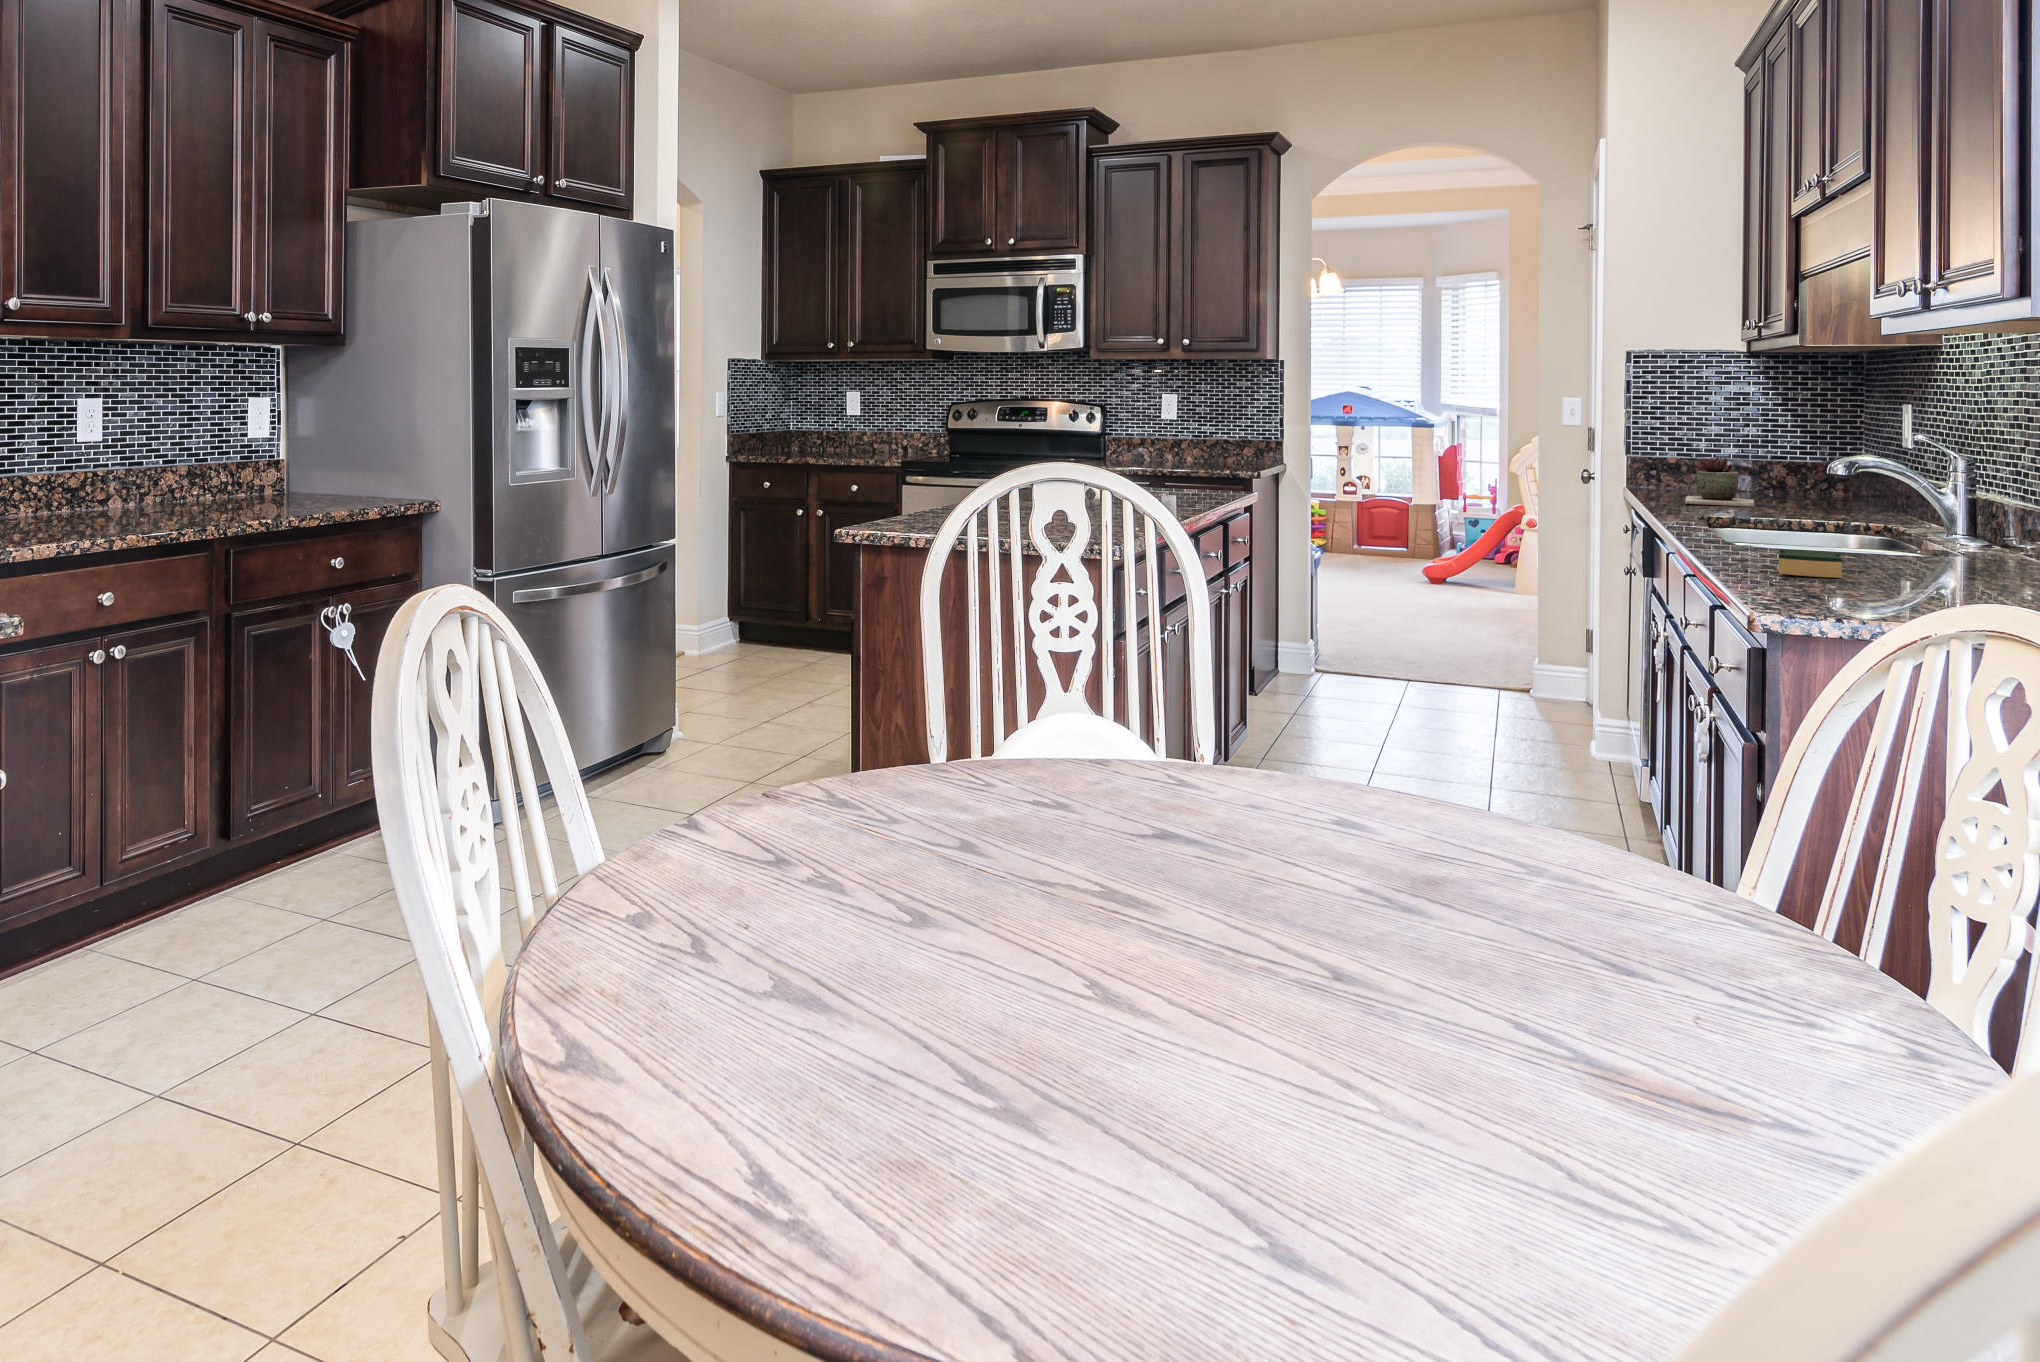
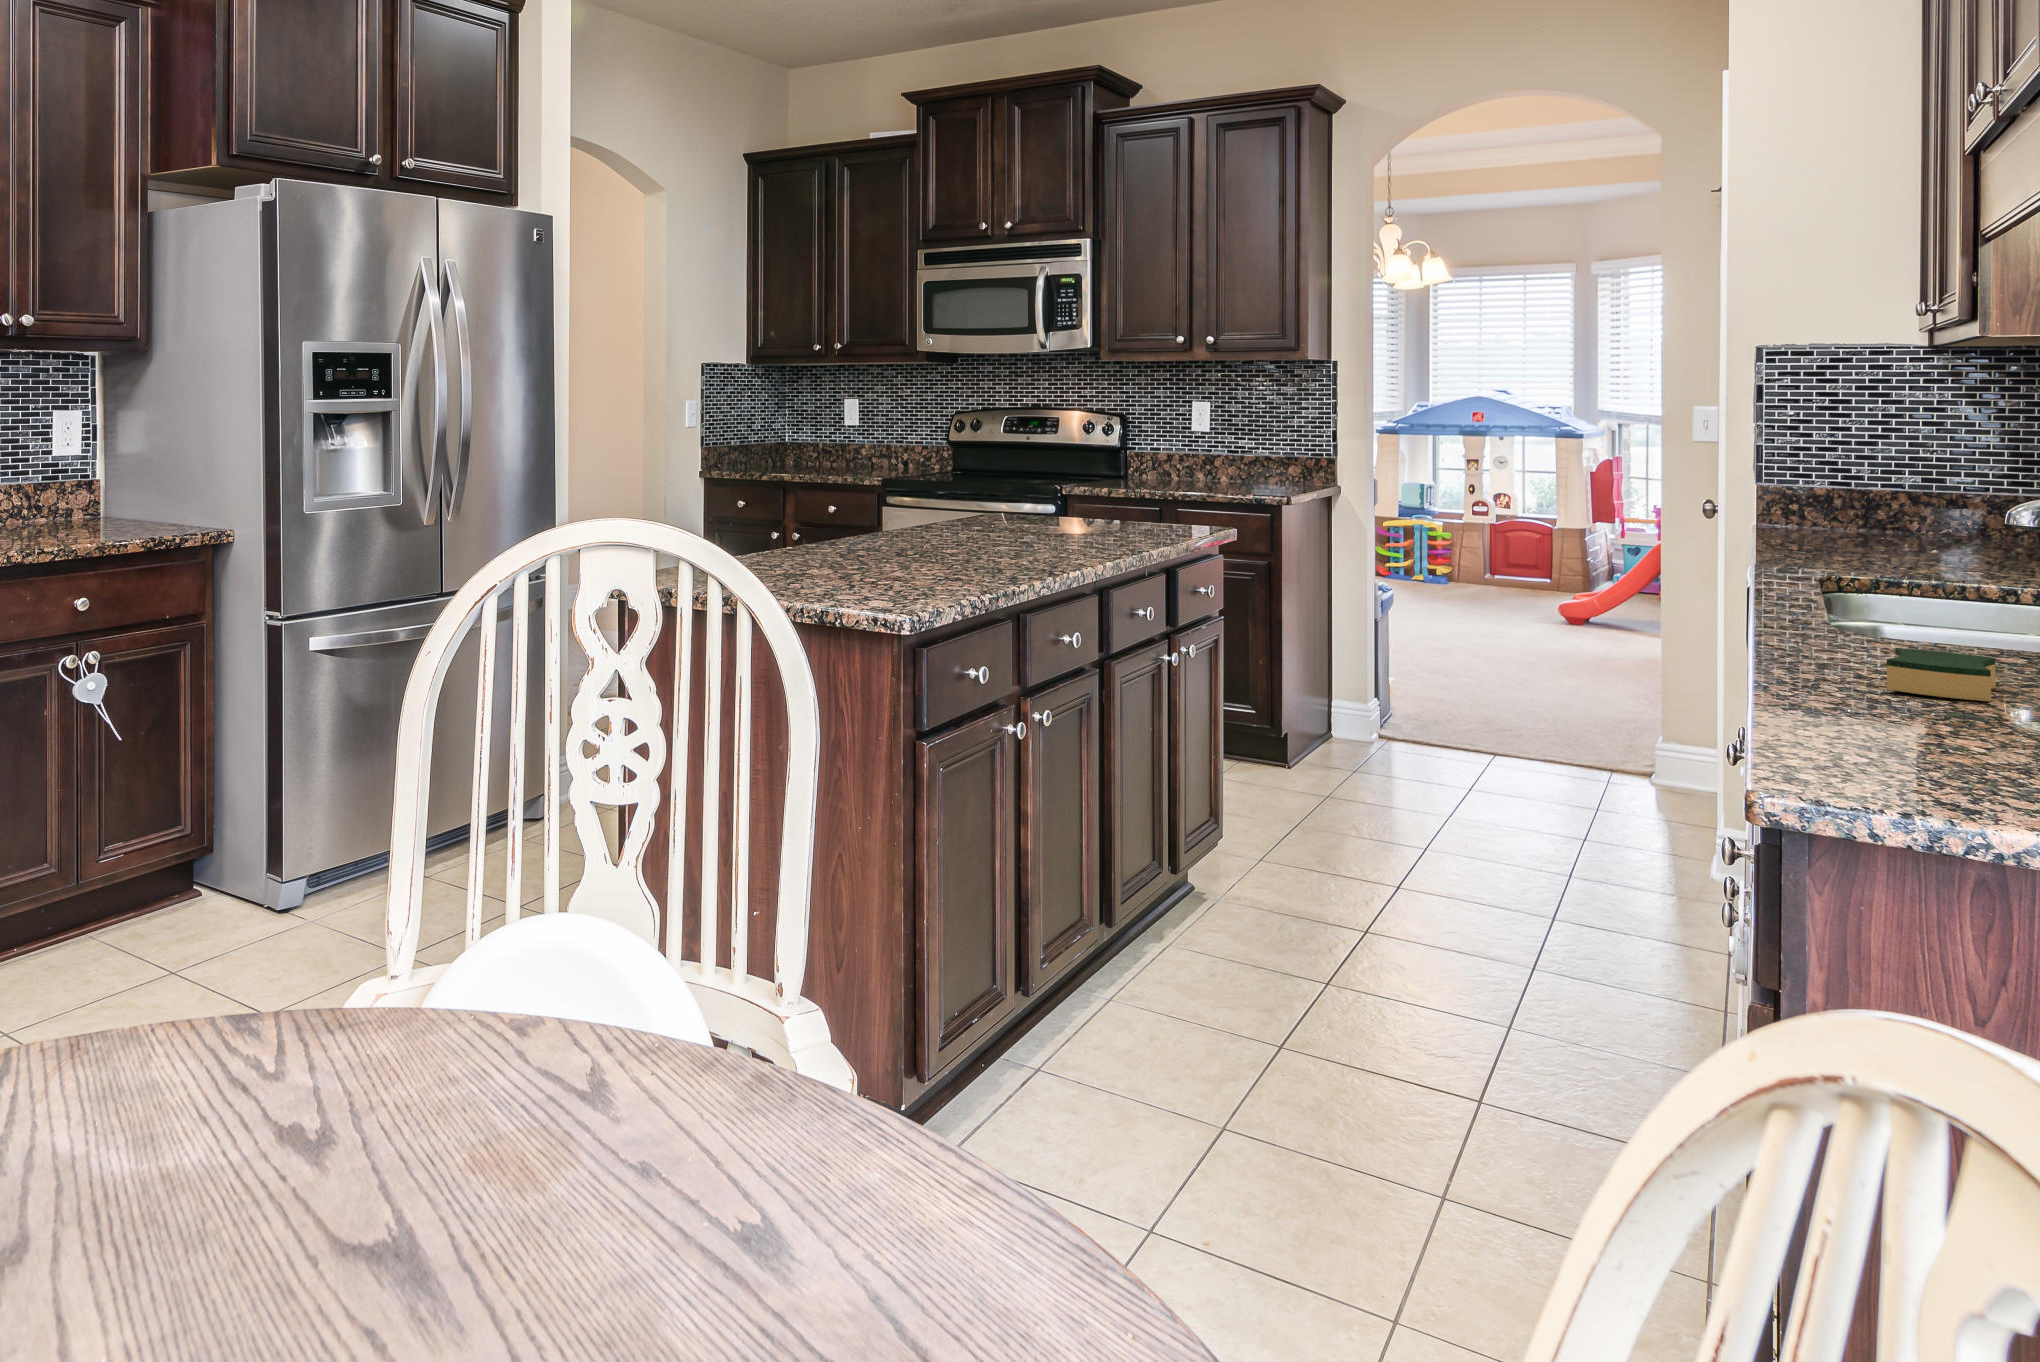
succulent plant: present [1685,457,1755,506] -> none [1831,487,1934,556]

